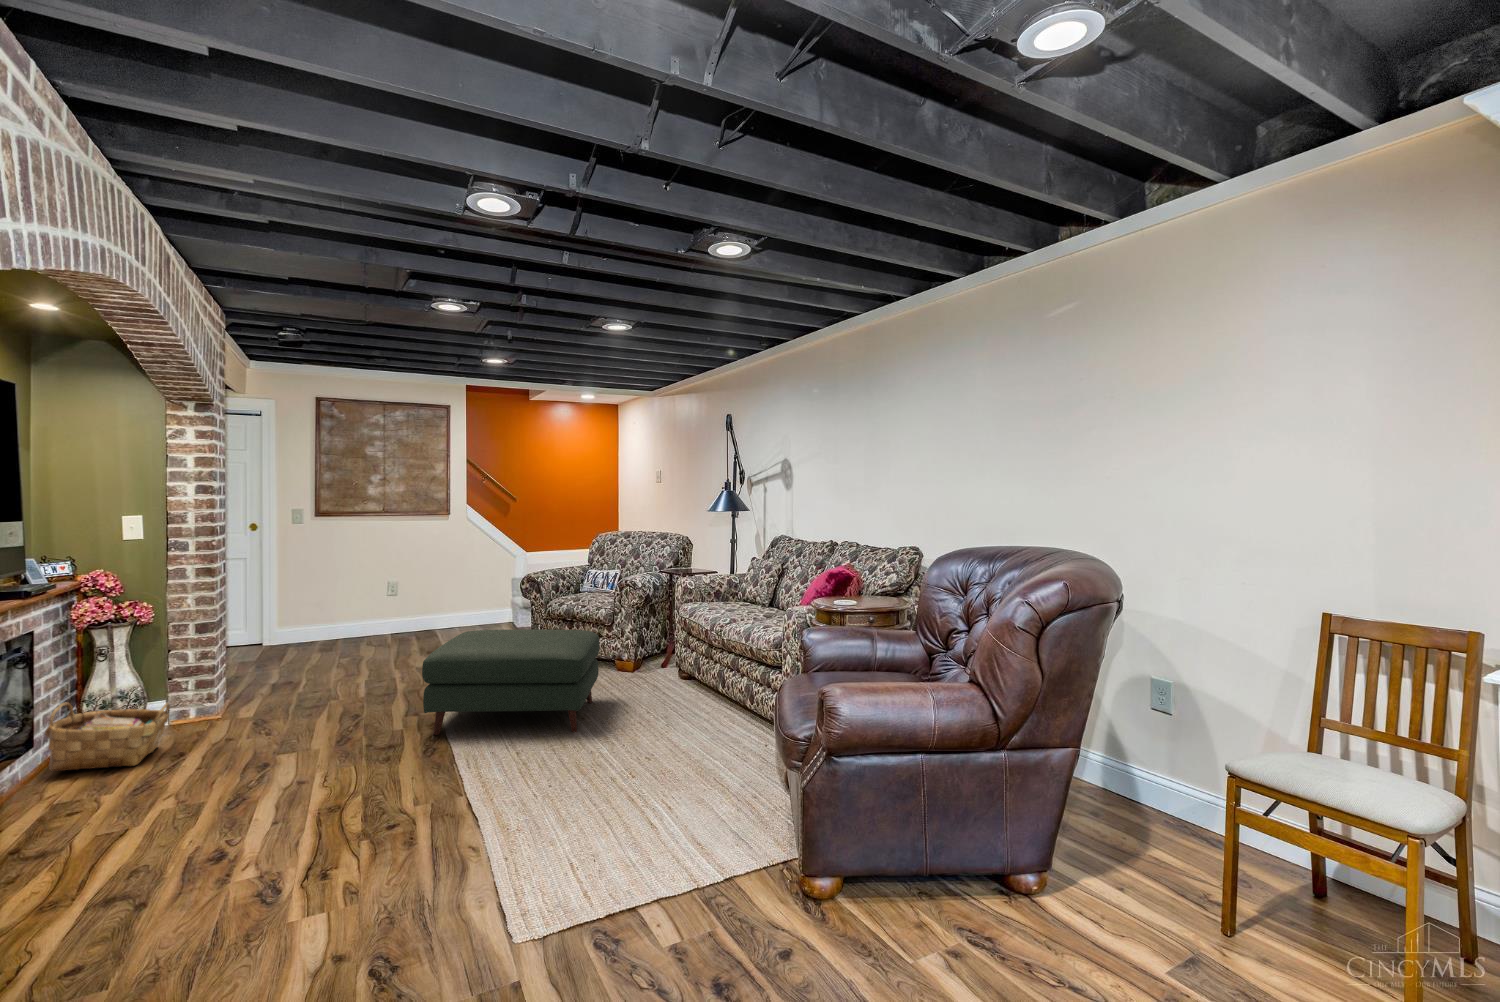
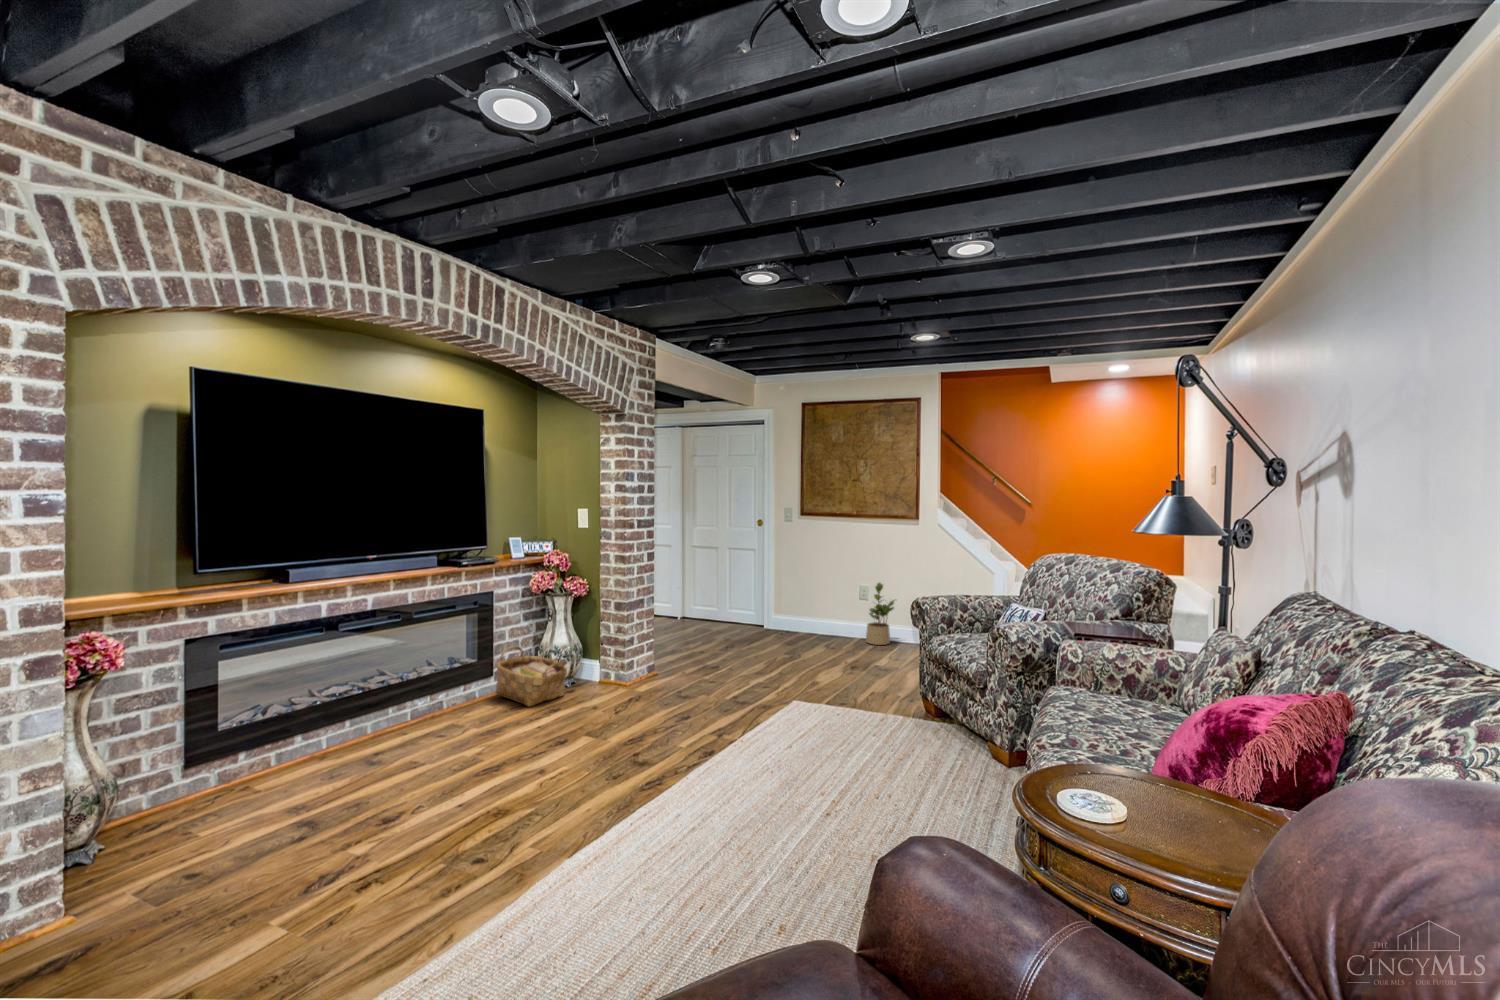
potted plant: none [407,575,435,634] -> present [866,583,895,645]
ottoman: present [422,629,600,735] -> none [684,655,899,823]

